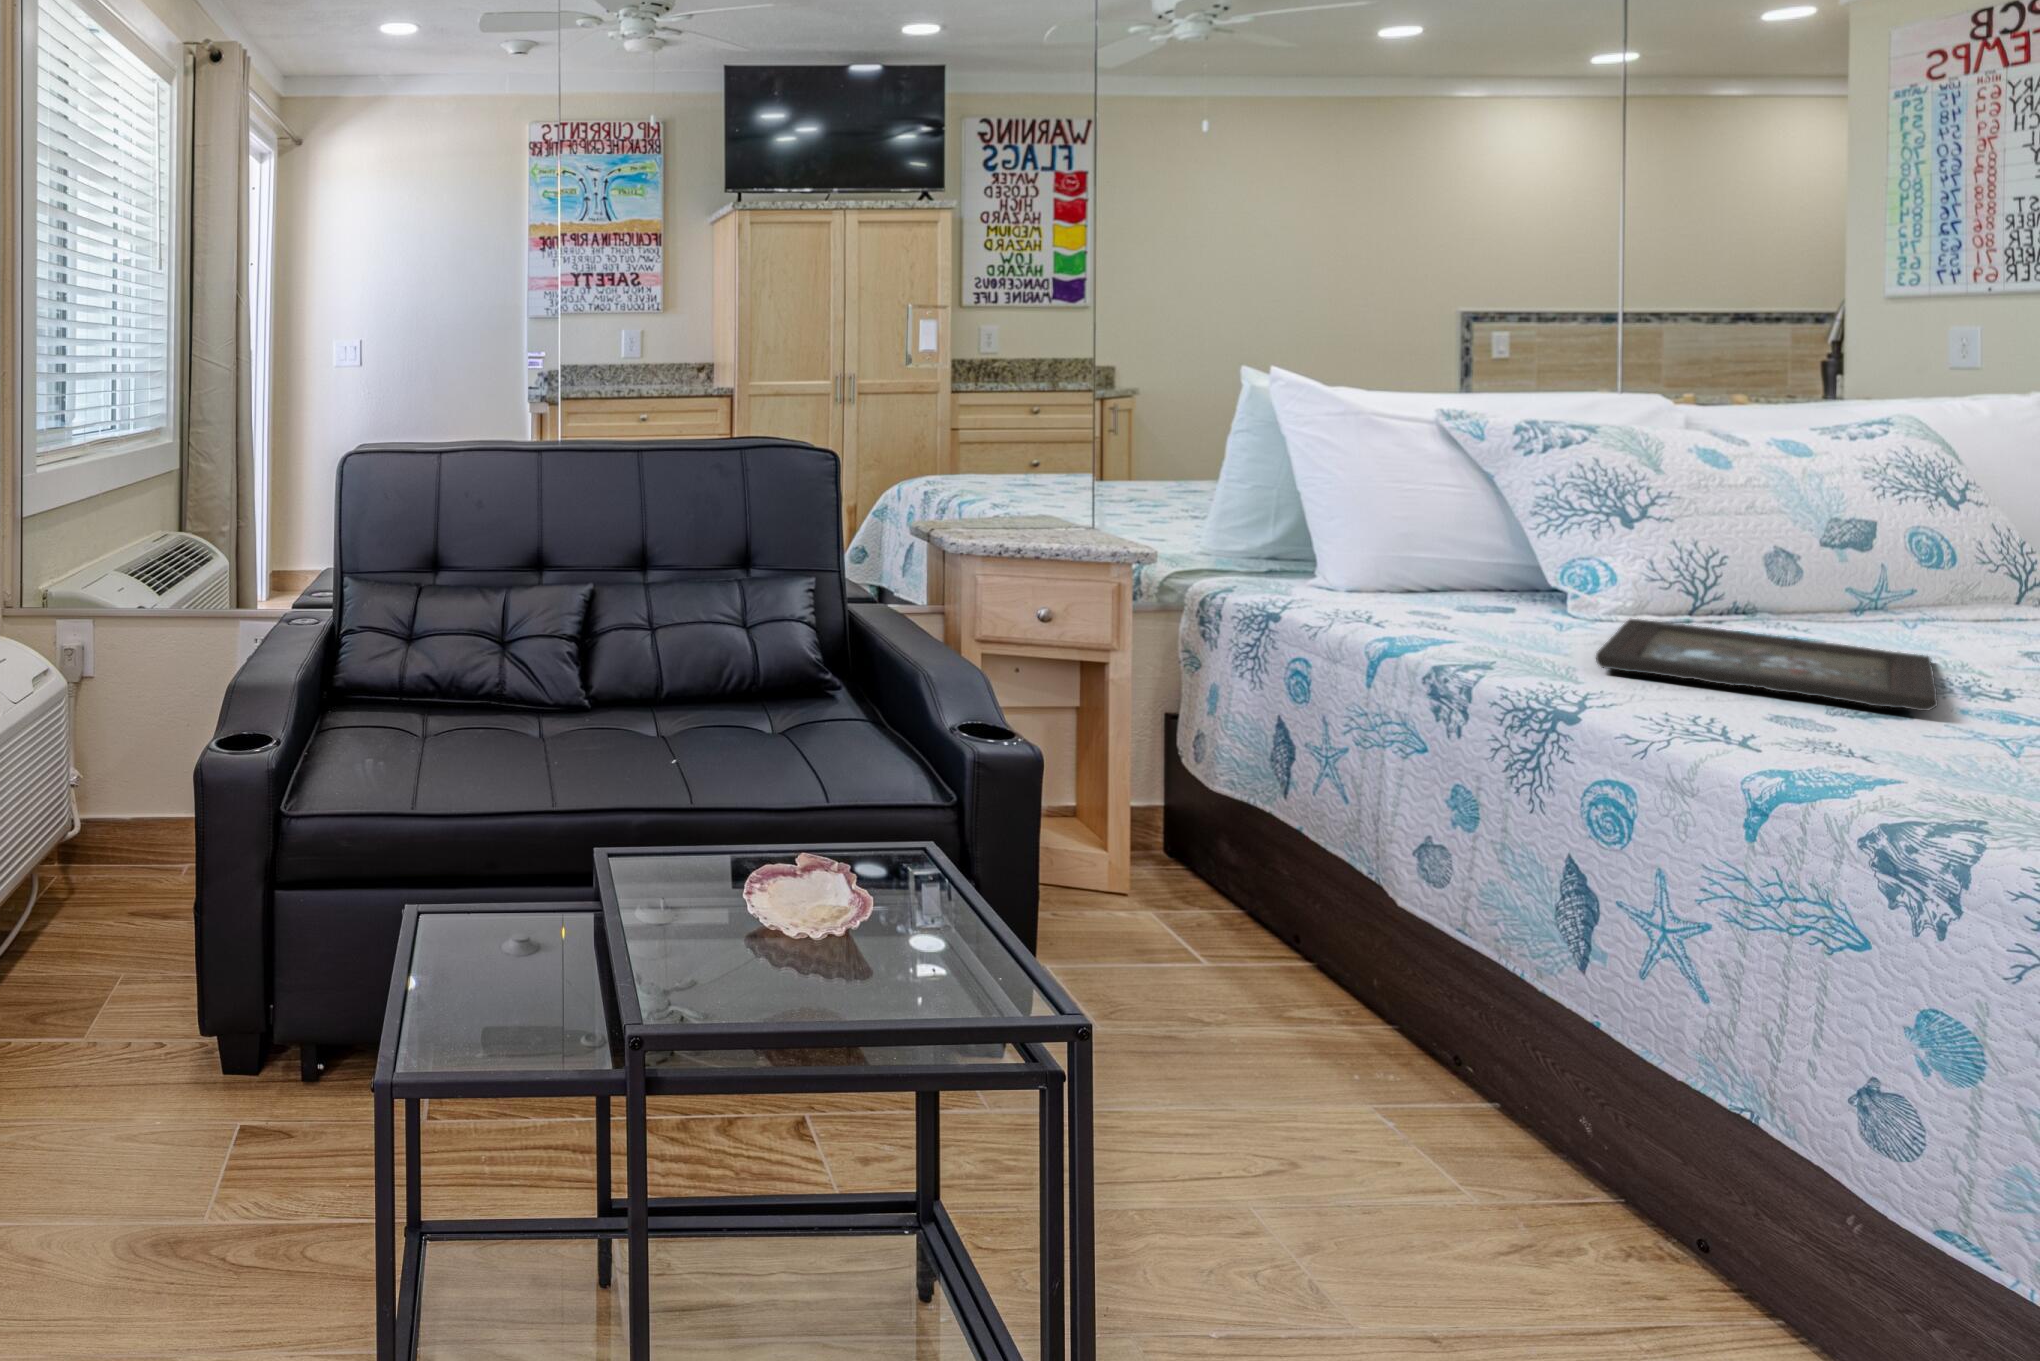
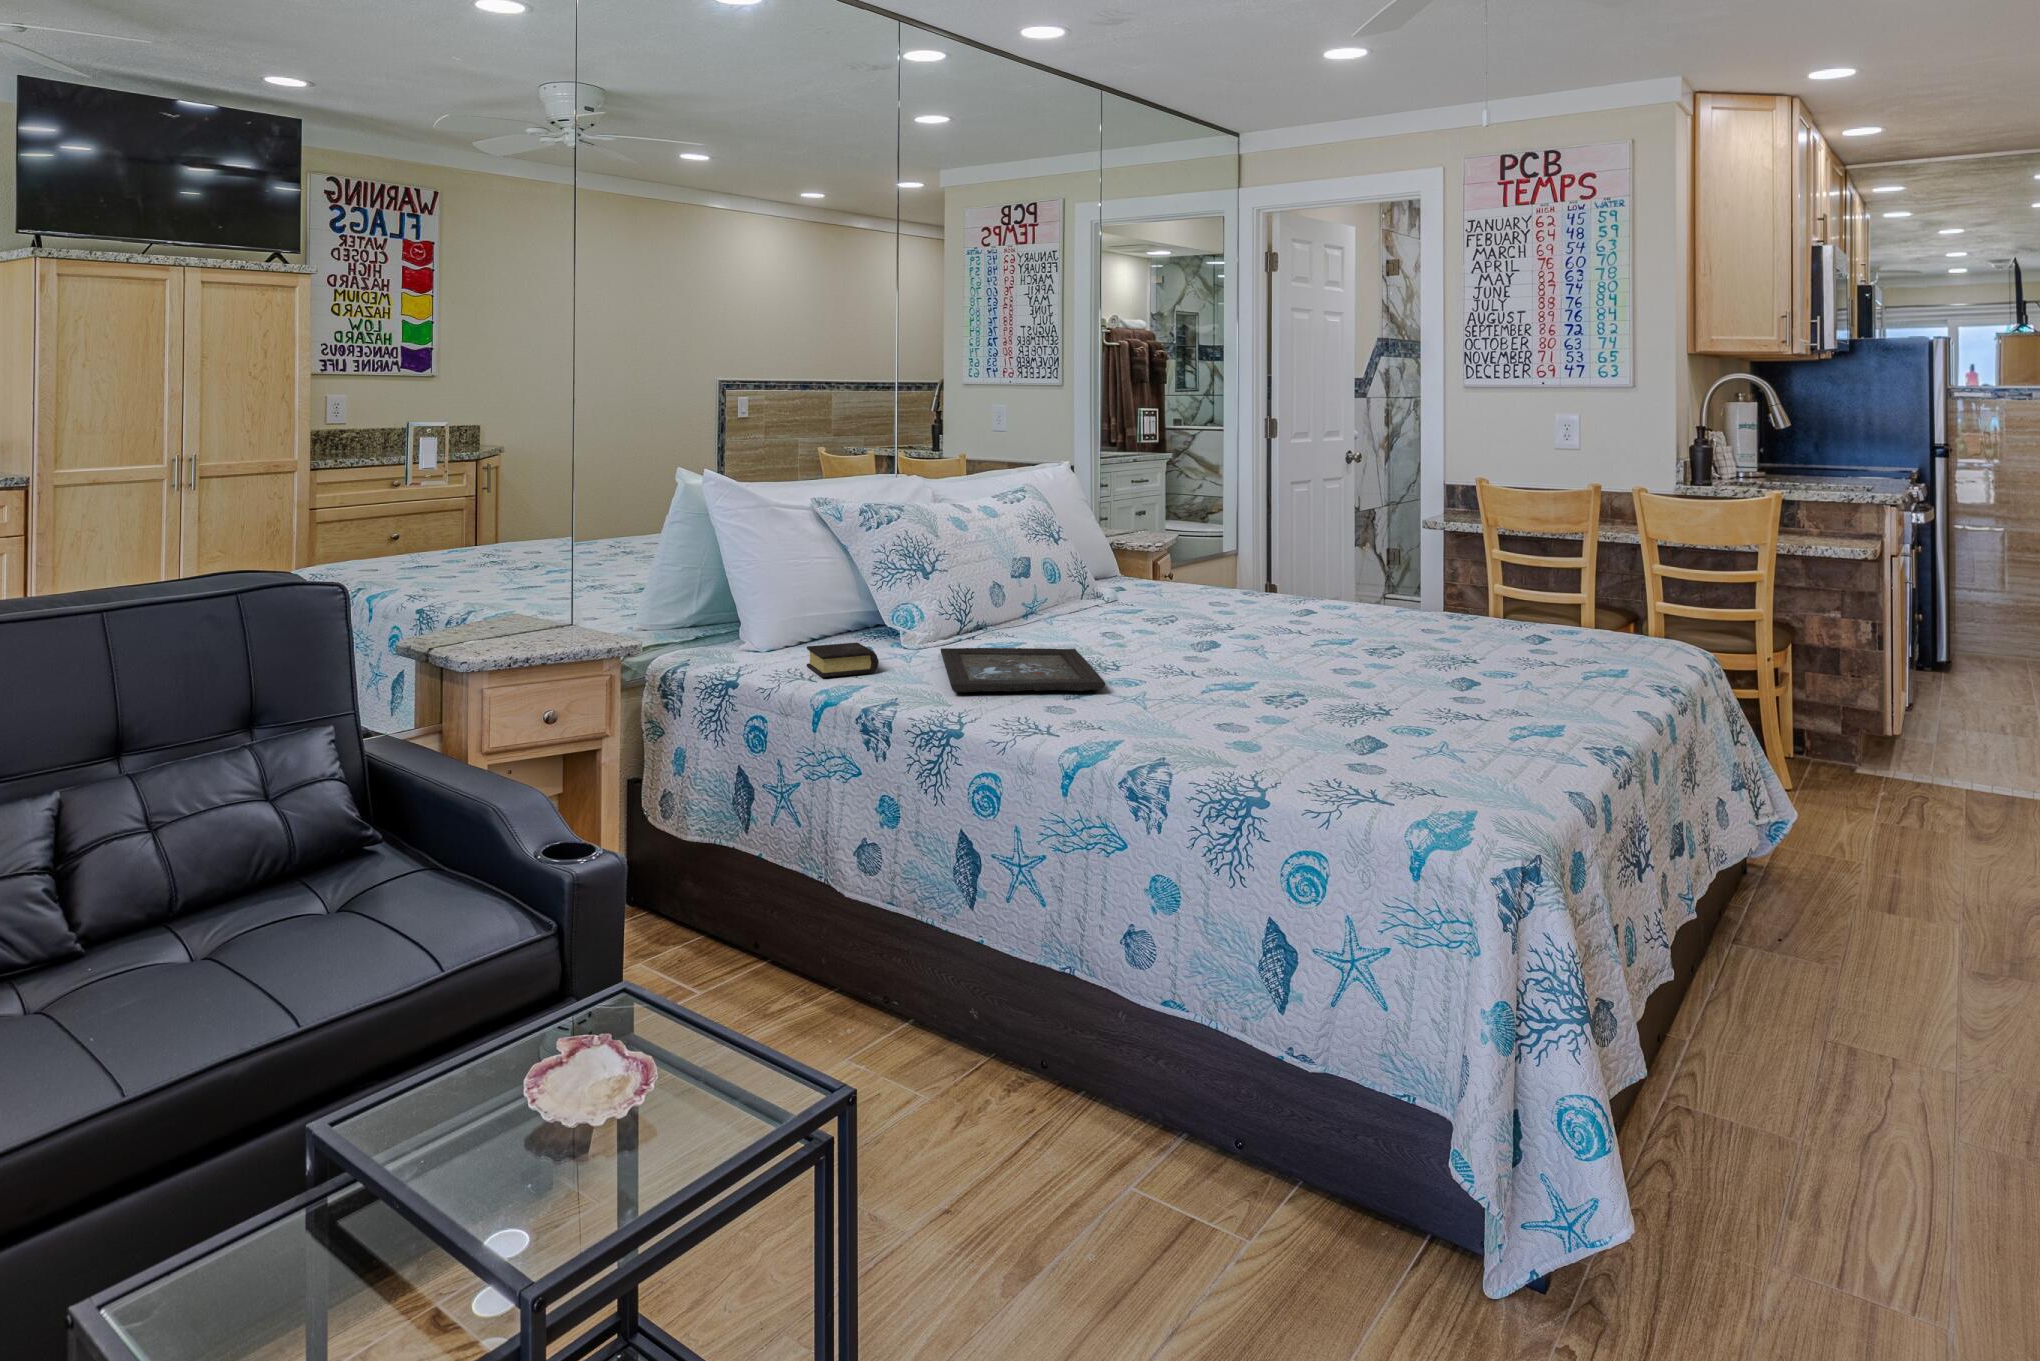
book: none [1385,583,1494,629] -> present [807,642,879,677]

